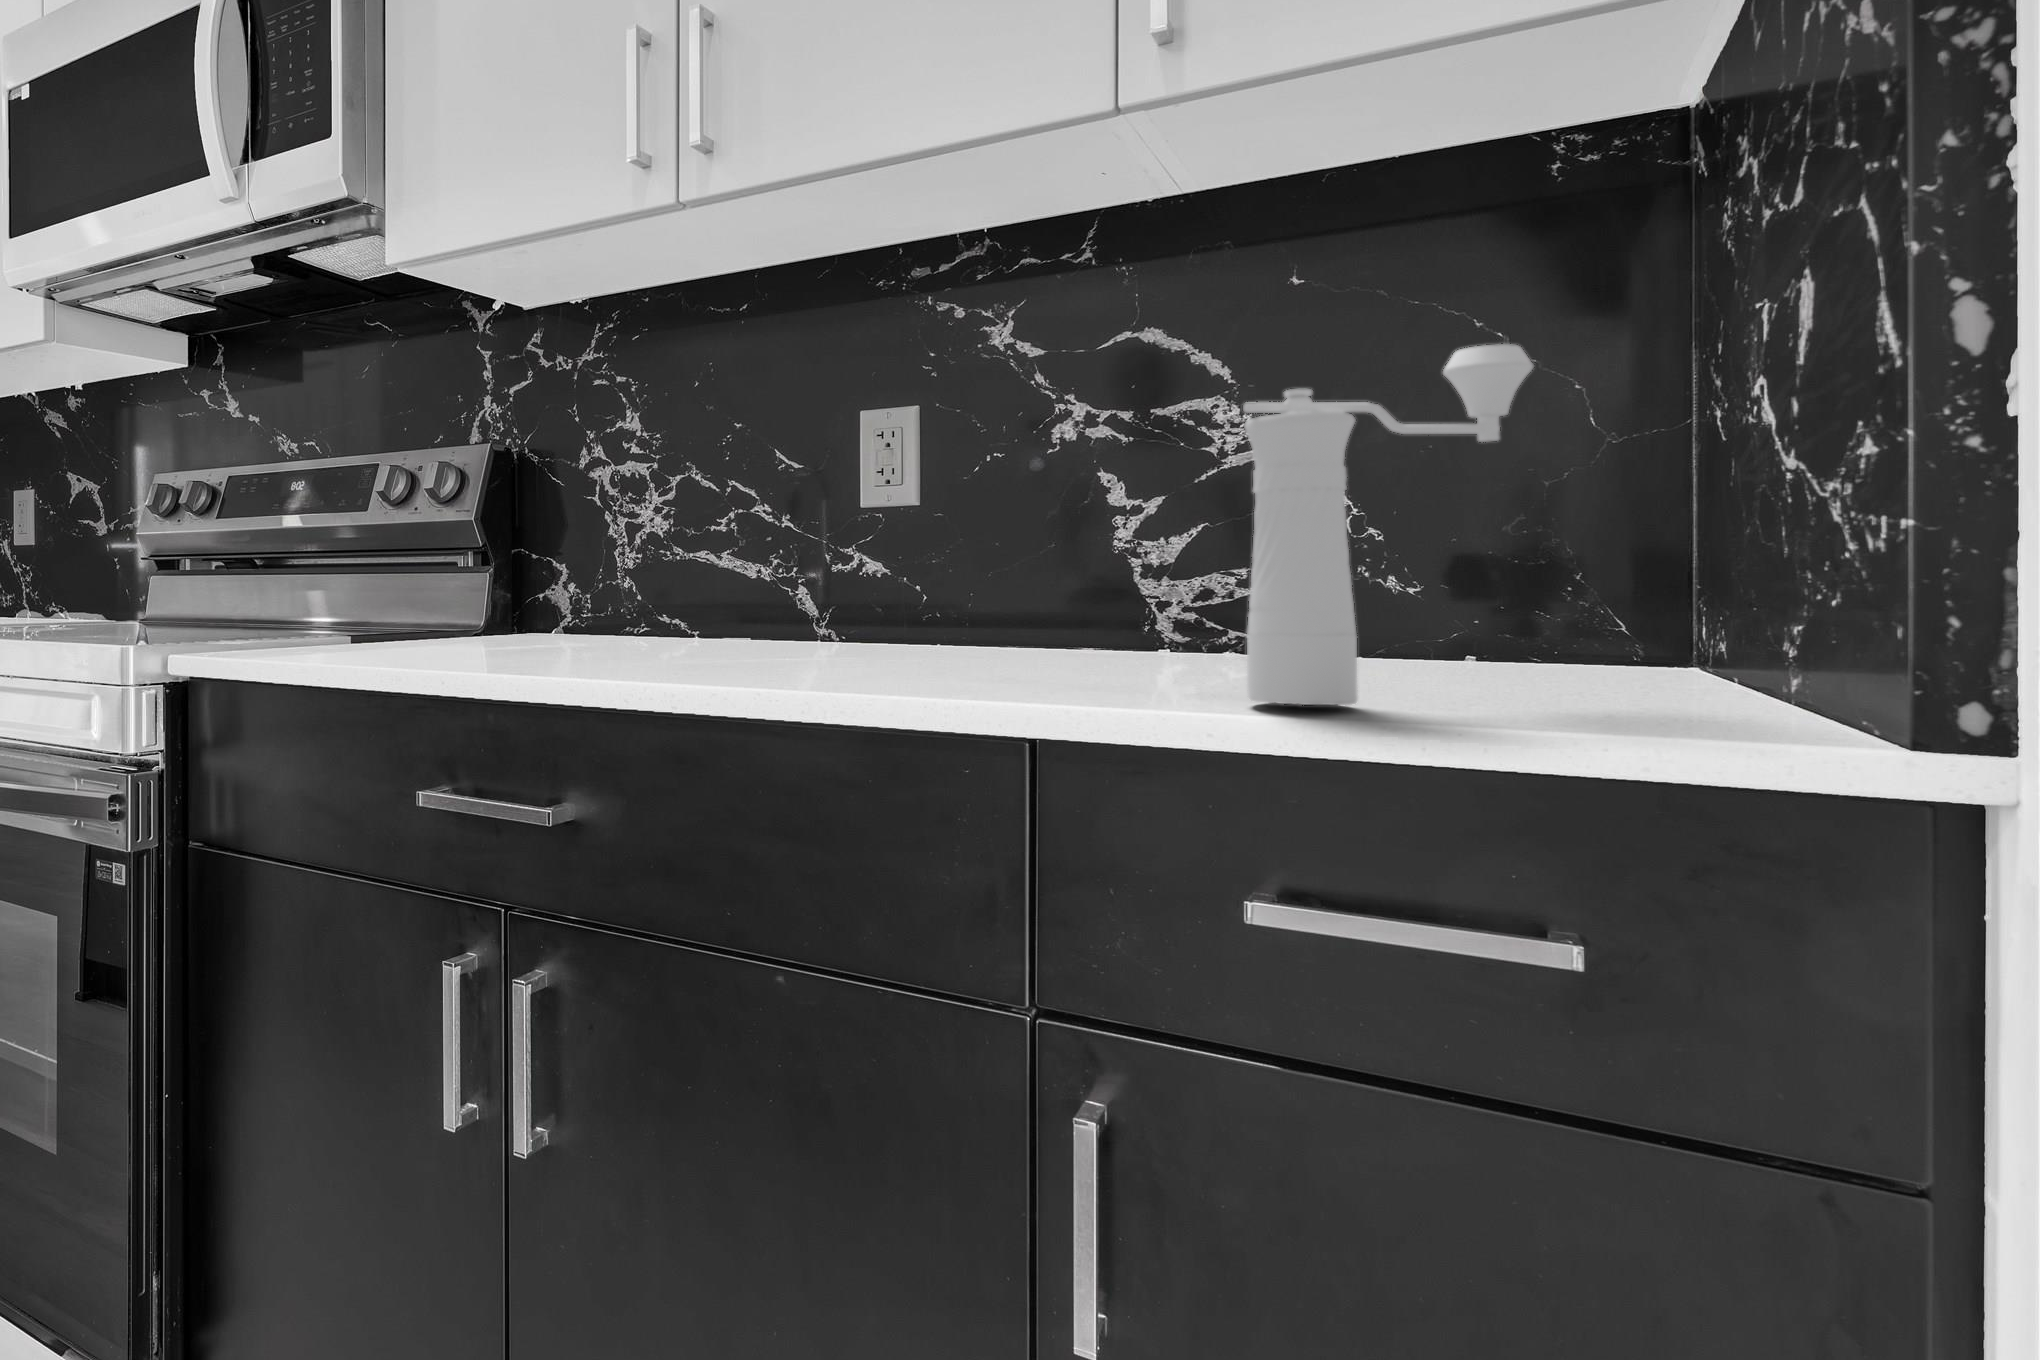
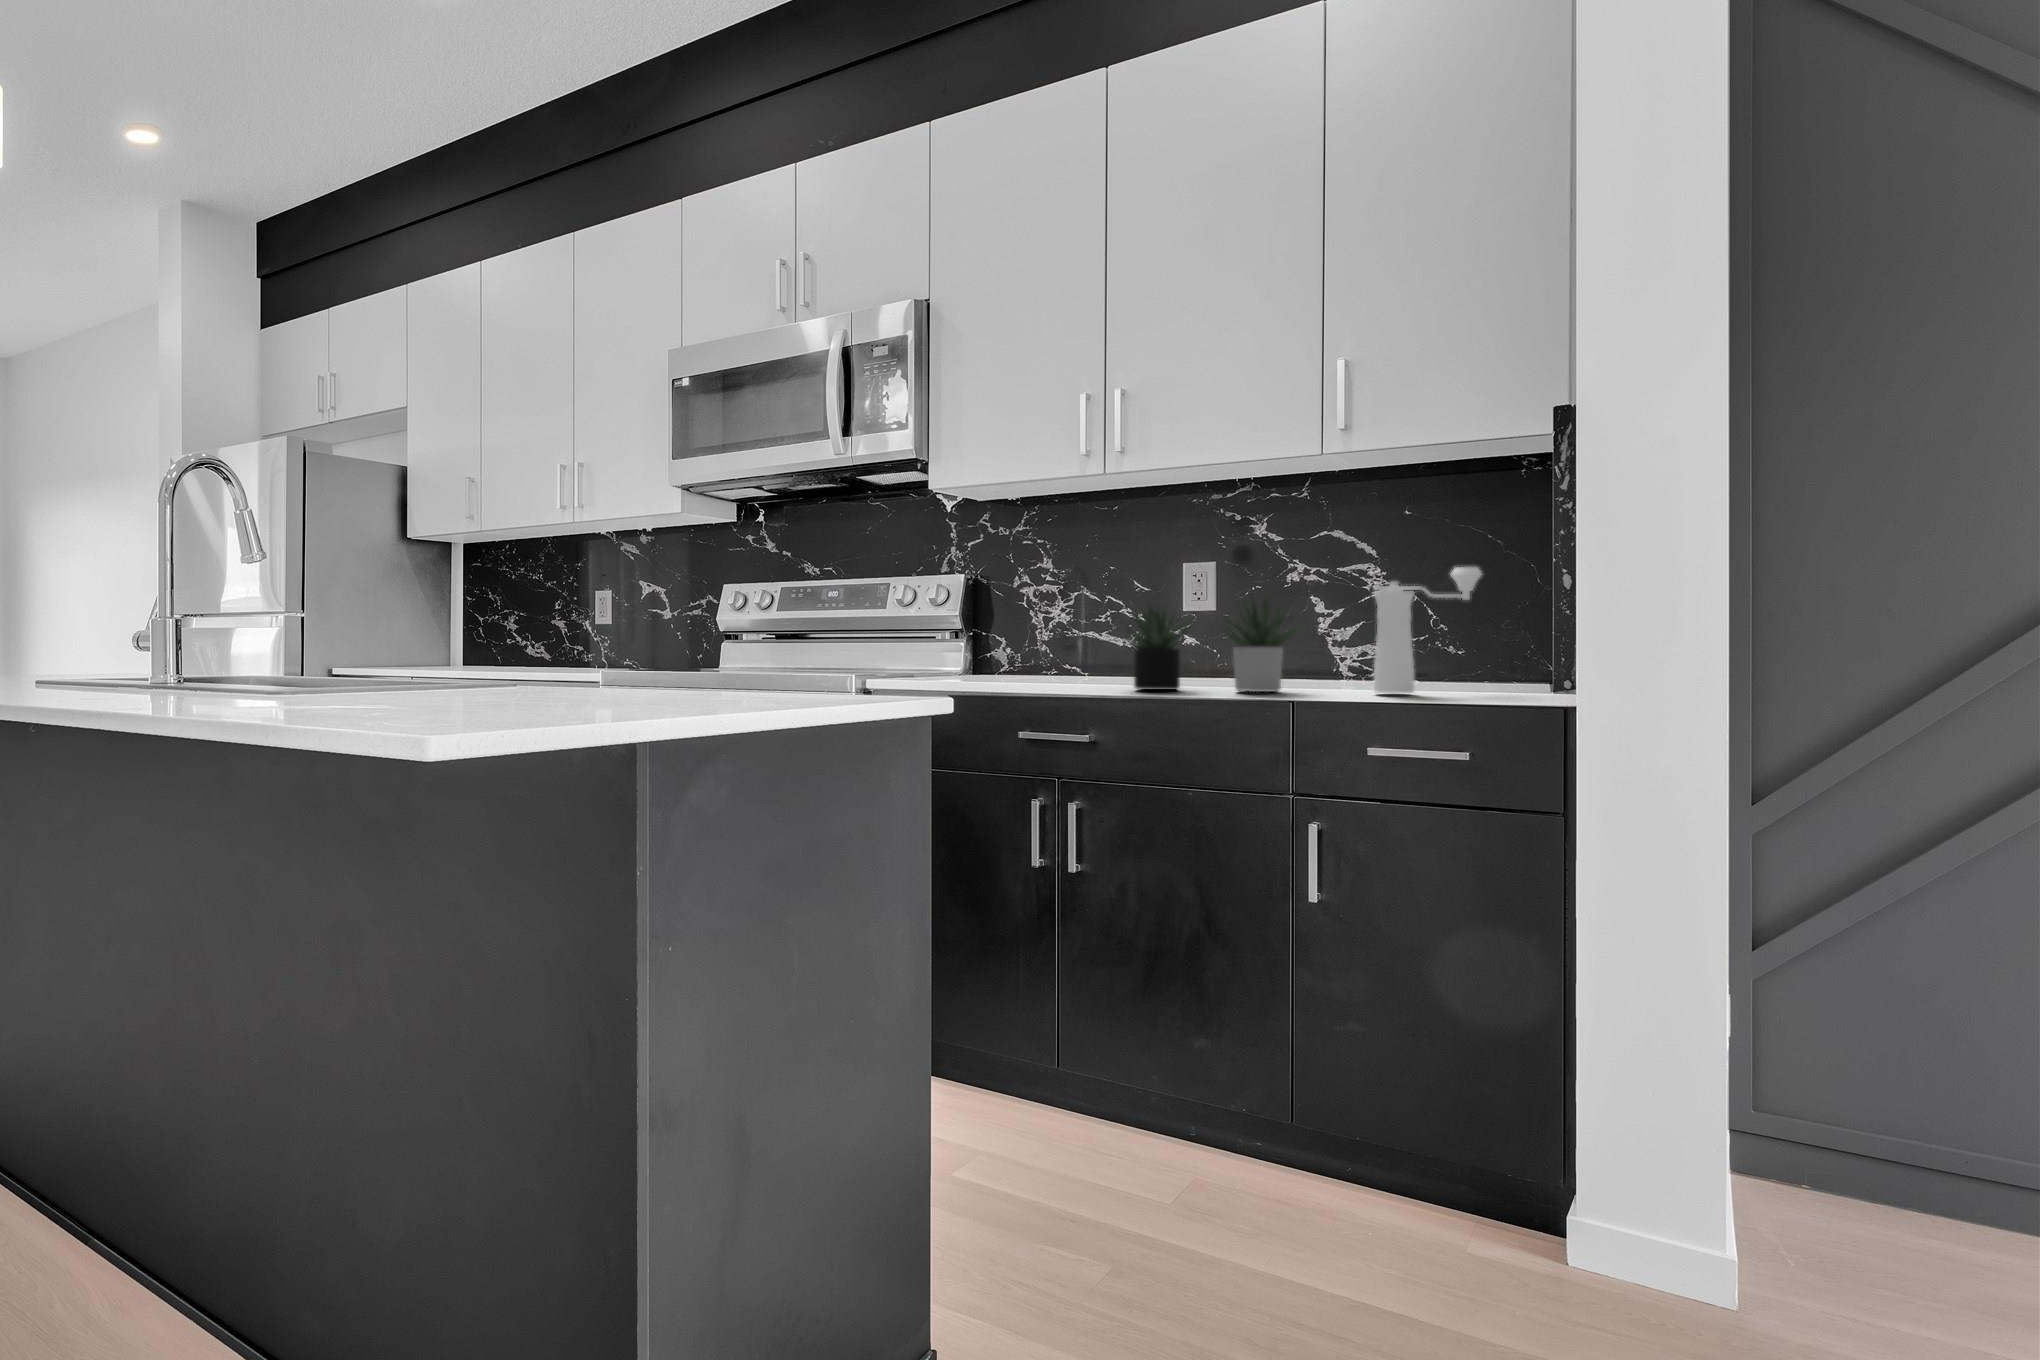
succulent plant: none [626,418,1088,694] -> present [1126,596,1302,692]

